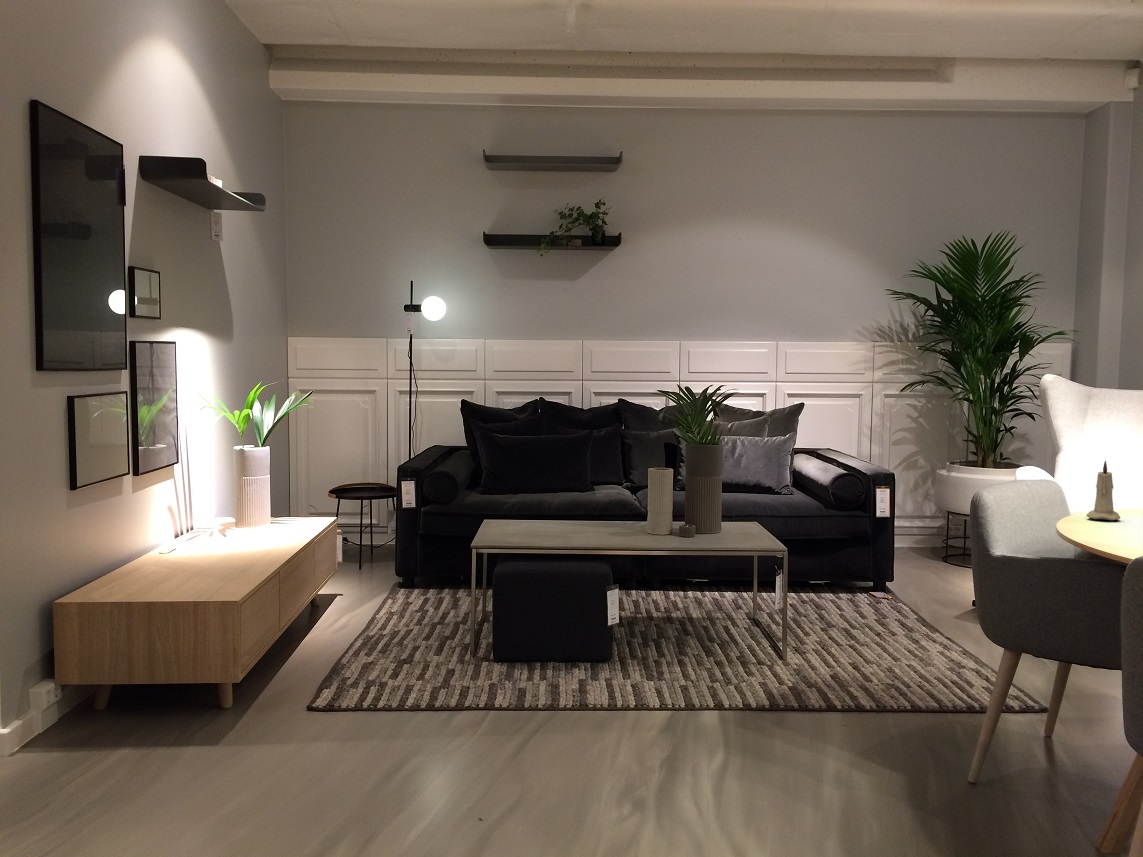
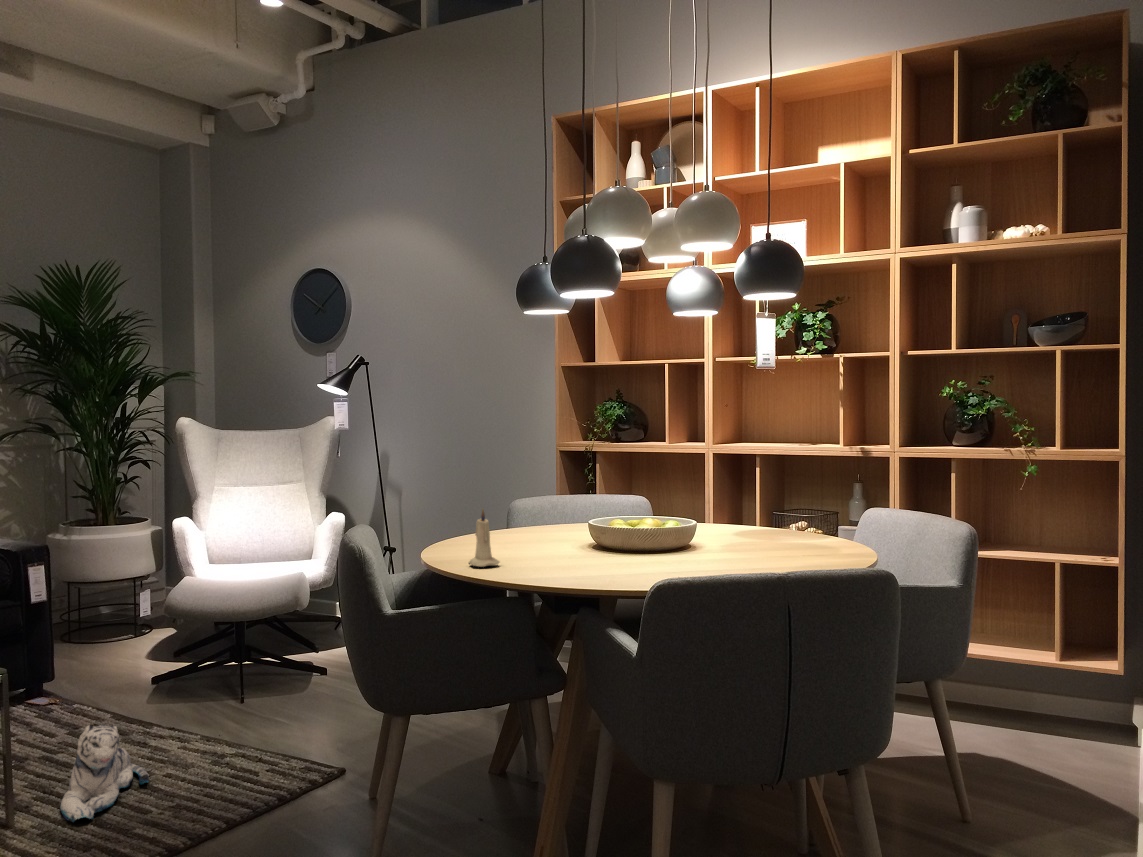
plush toy: none [817,605,895,672] -> present [60,725,149,822]

